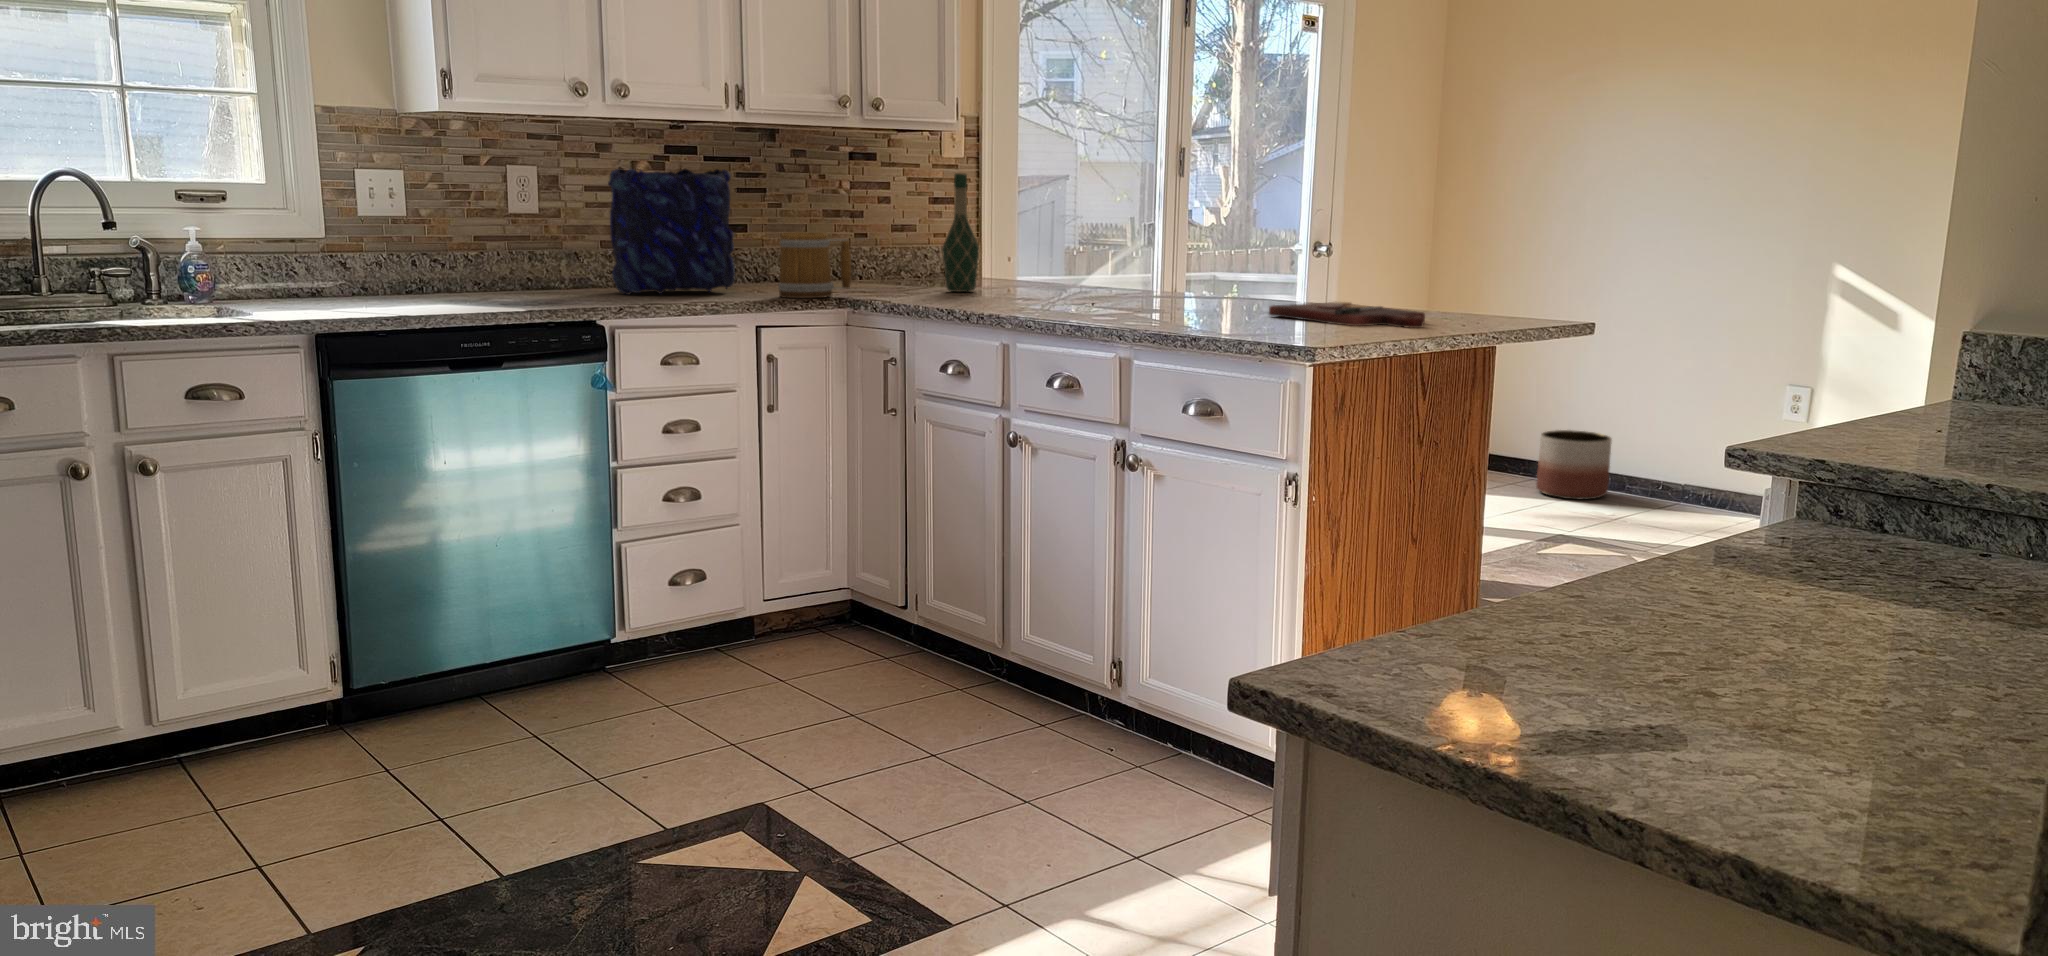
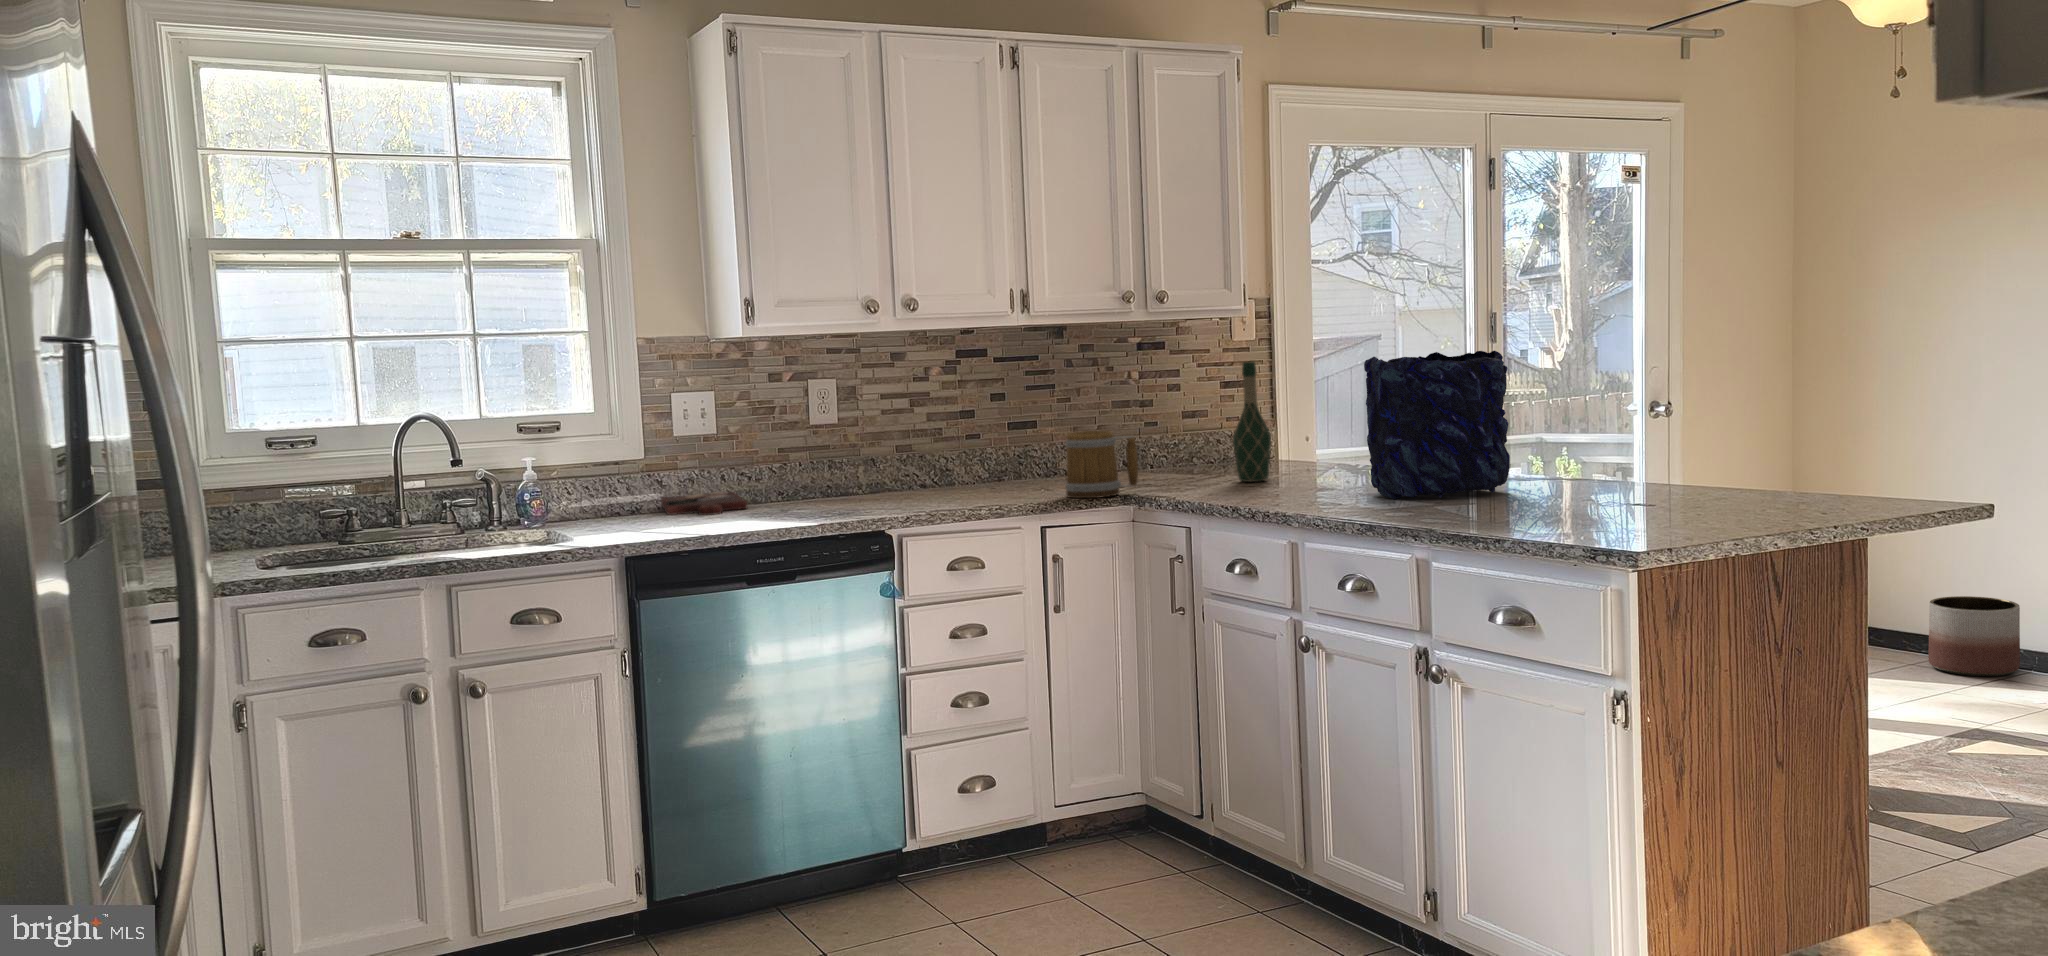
vase: present [608,169,735,295] -> present [1364,351,1510,499]
cutting board: present [1269,302,1425,328] -> present [661,492,747,515]

